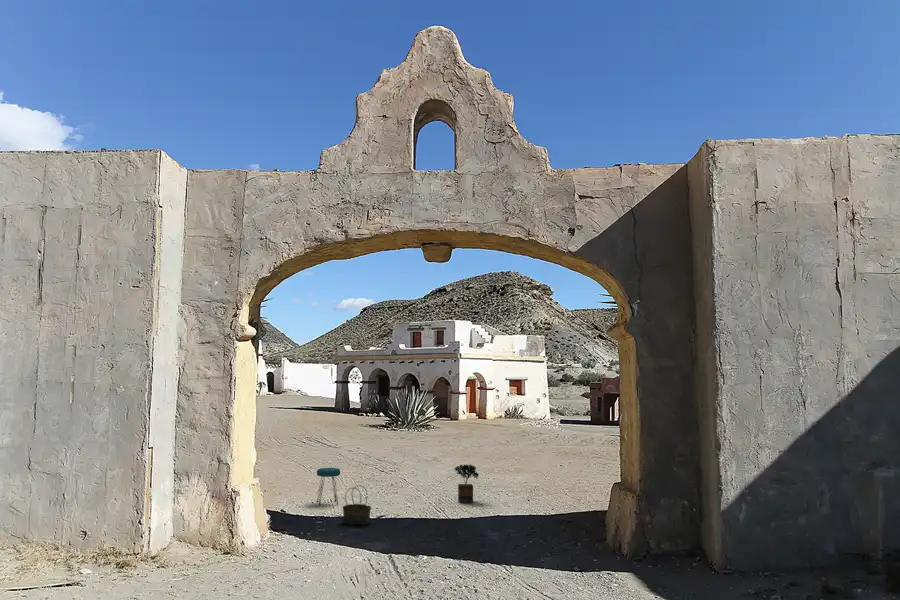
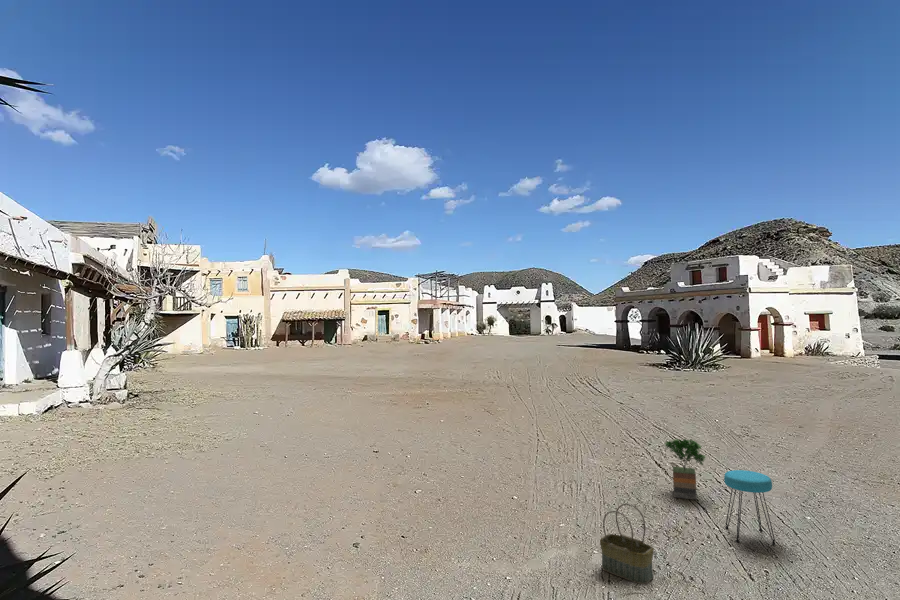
potted tree: present [454,464,479,503] -> present [665,439,705,500]
stool: present [317,468,340,505] -> present [724,470,775,544]

